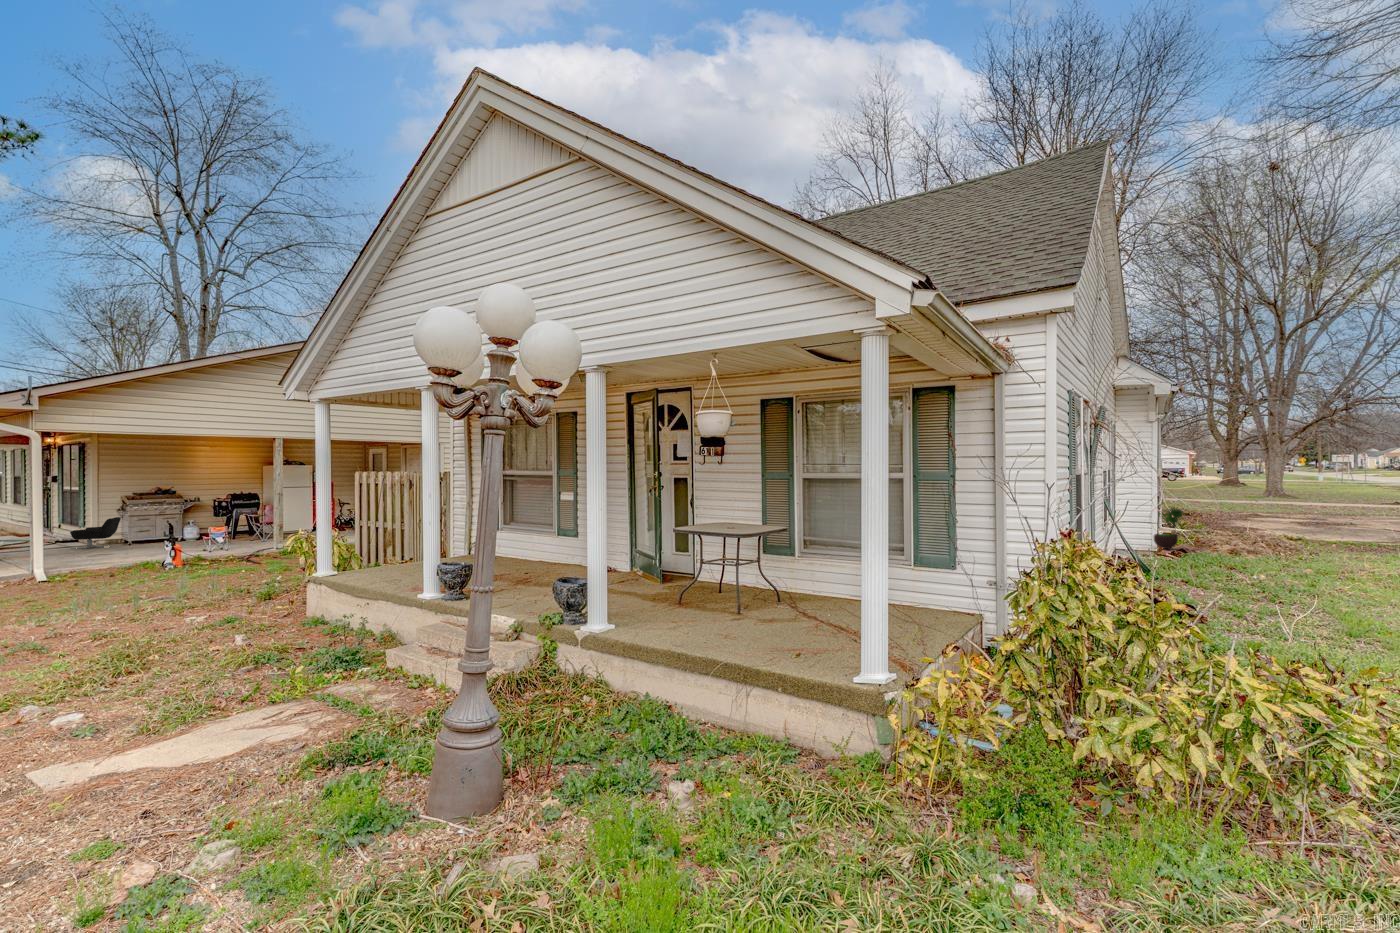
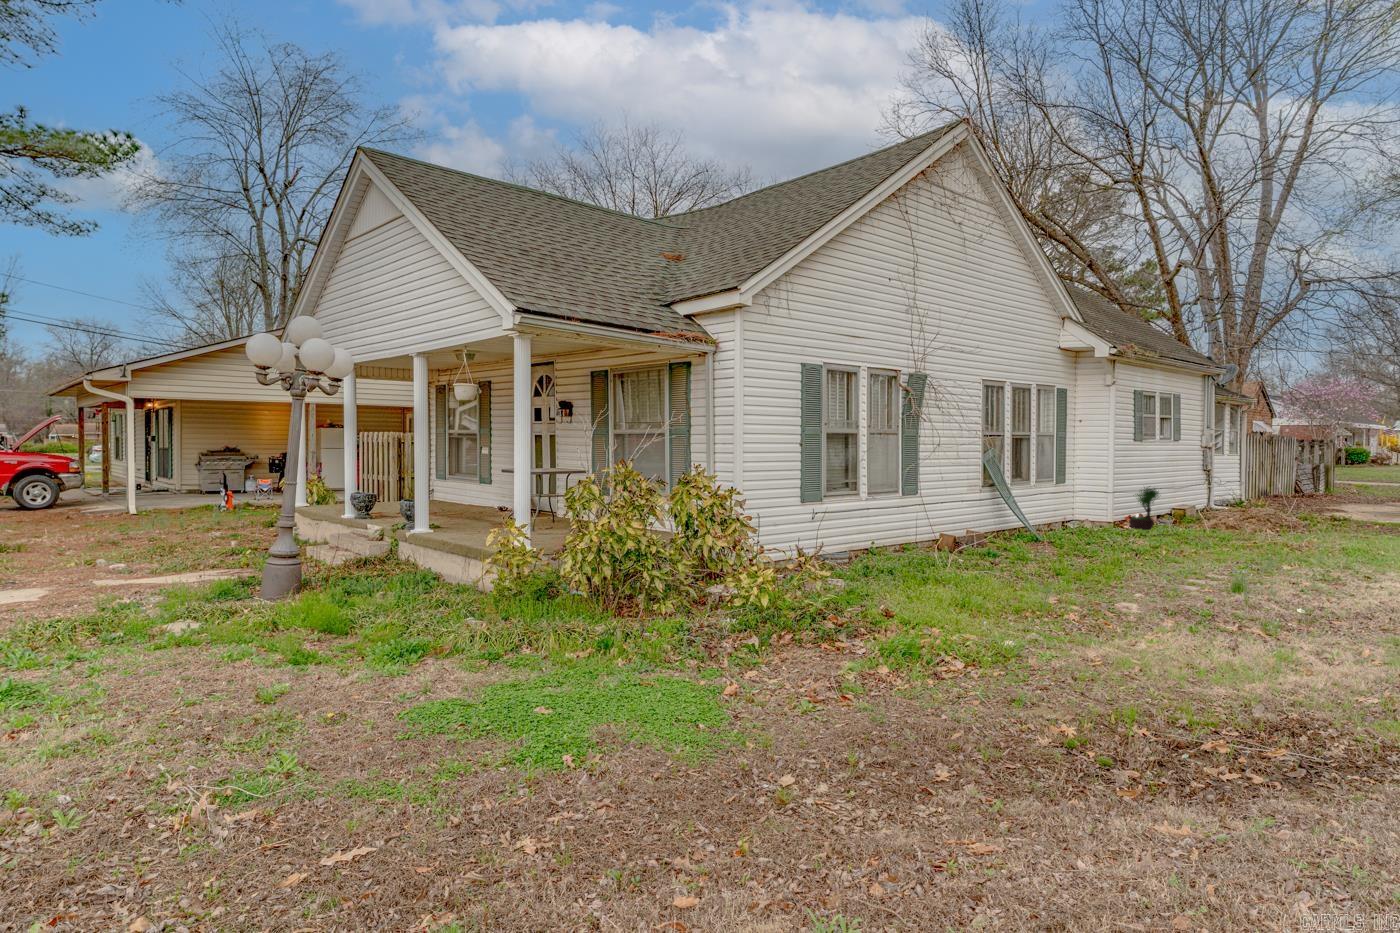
lounge chair: present [70,517,121,549] -> none [161,471,199,497]

